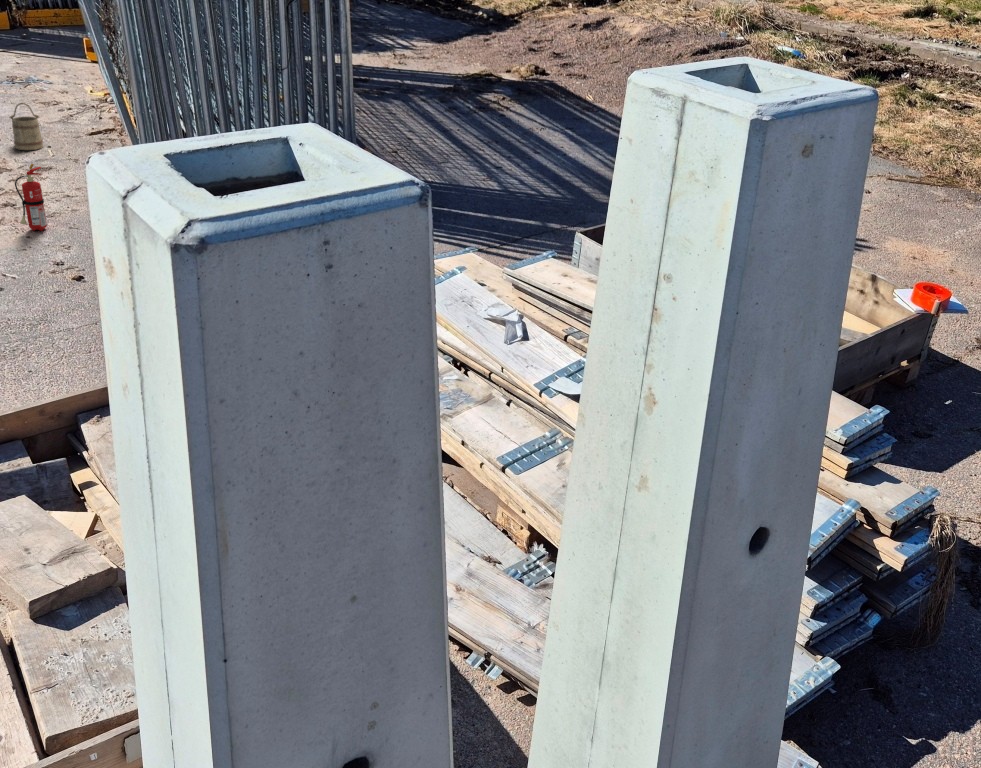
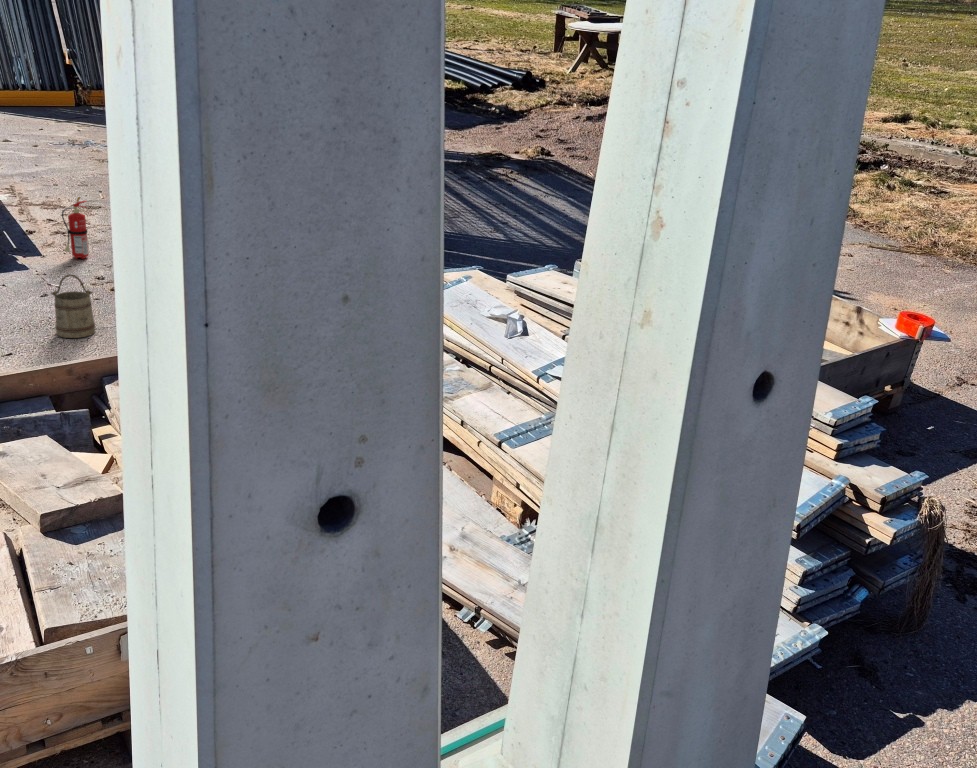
bucket: present [9,103,43,150] -> present [51,275,95,338]

